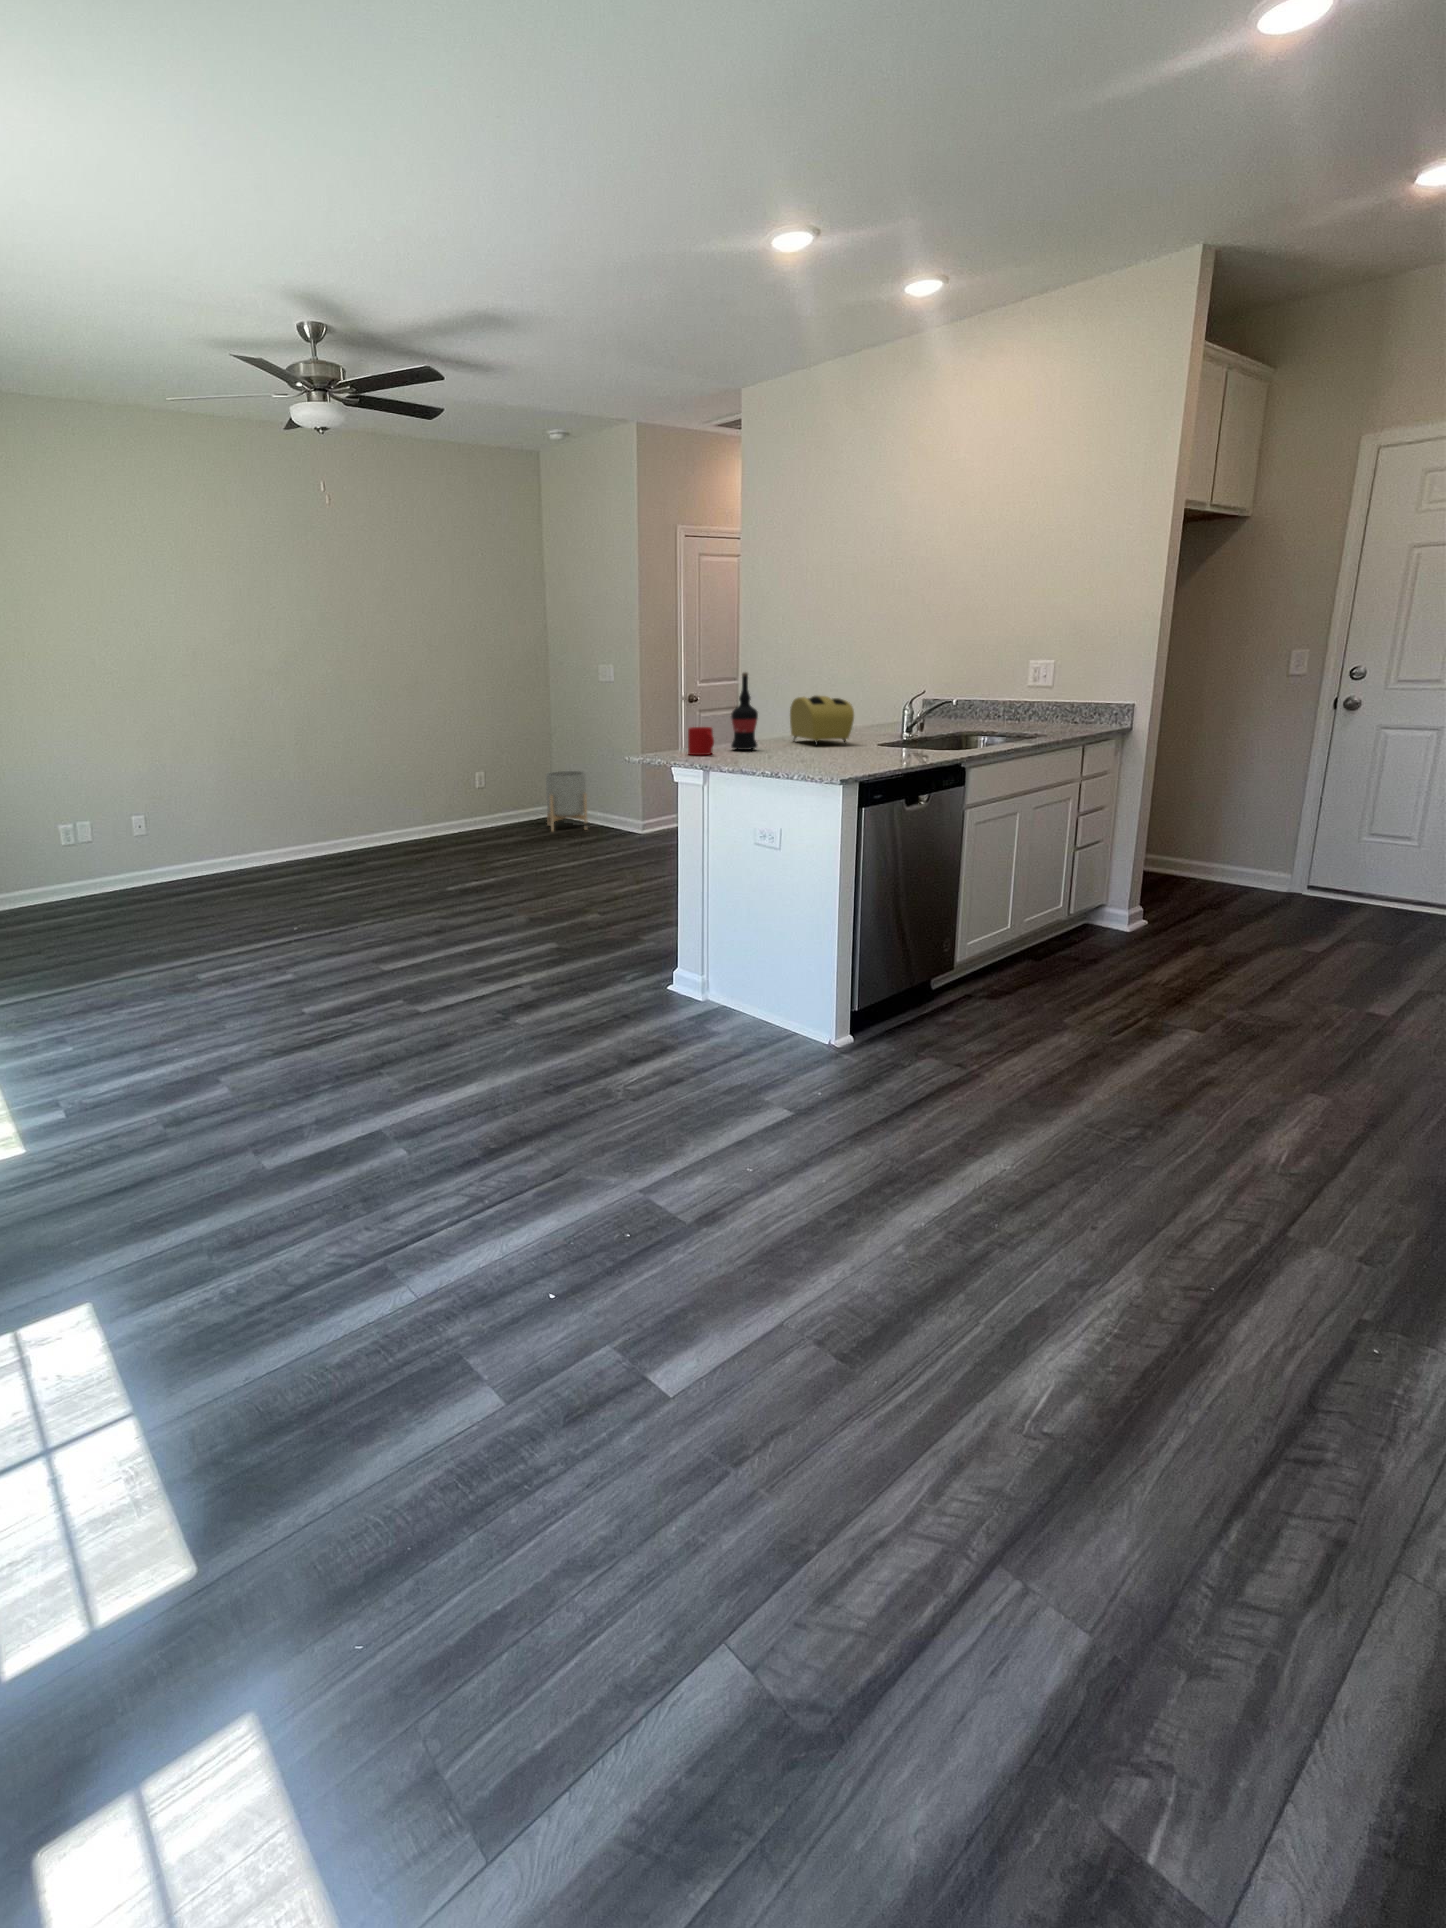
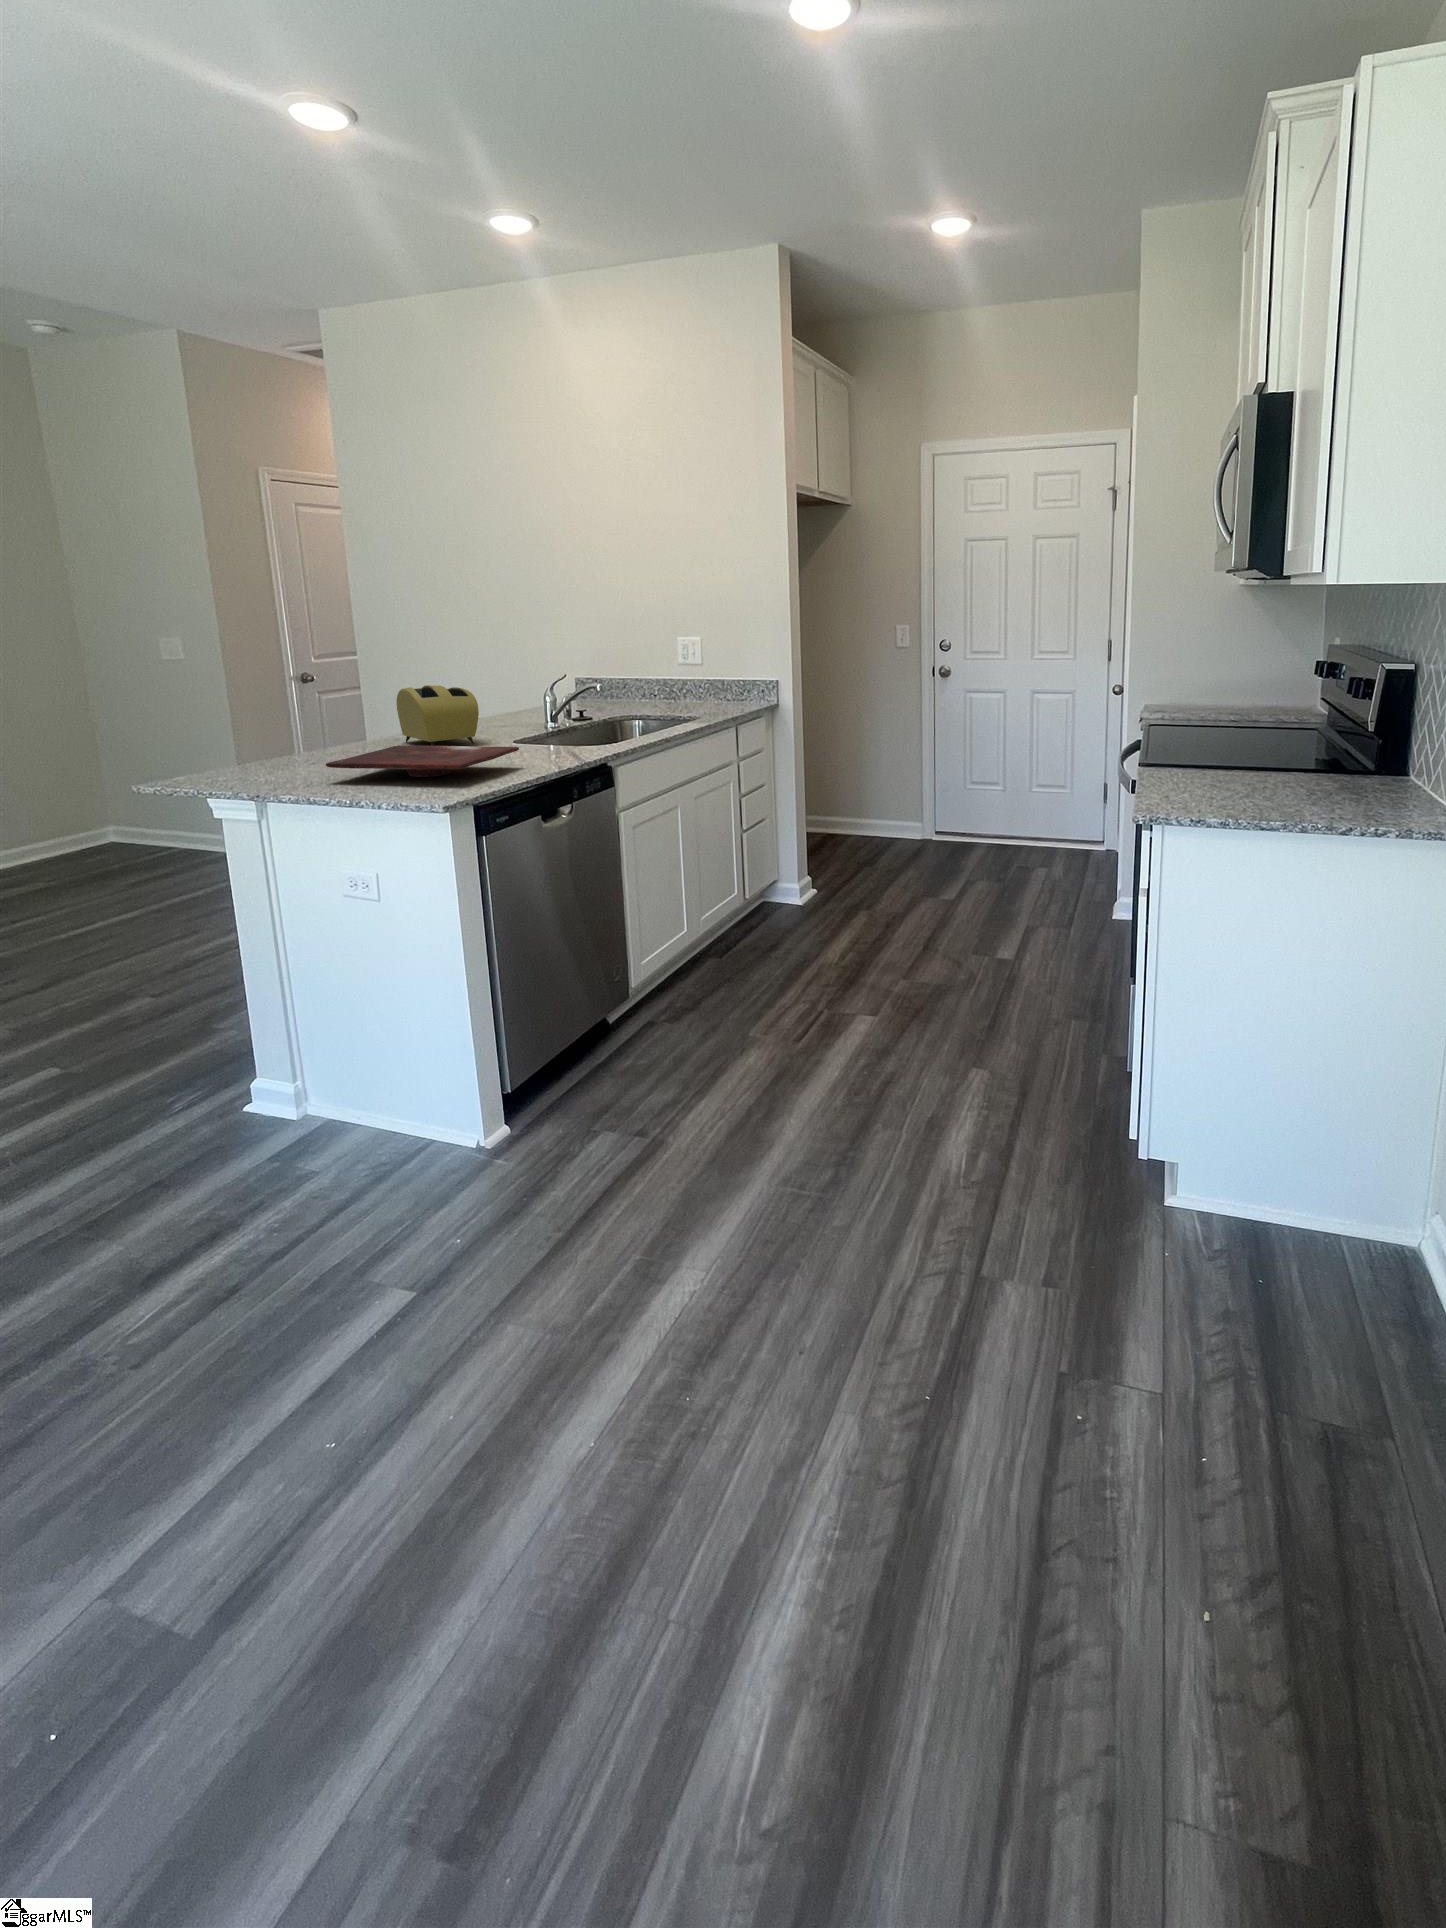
wine bottle: present [731,673,758,750] -> none [301,661,347,763]
mug: present [688,727,714,755] -> none [228,737,273,778]
cutting board: none [754,739,893,762] -> present [326,746,519,777]
planter: present [546,771,588,831] -> none [91,777,170,862]

